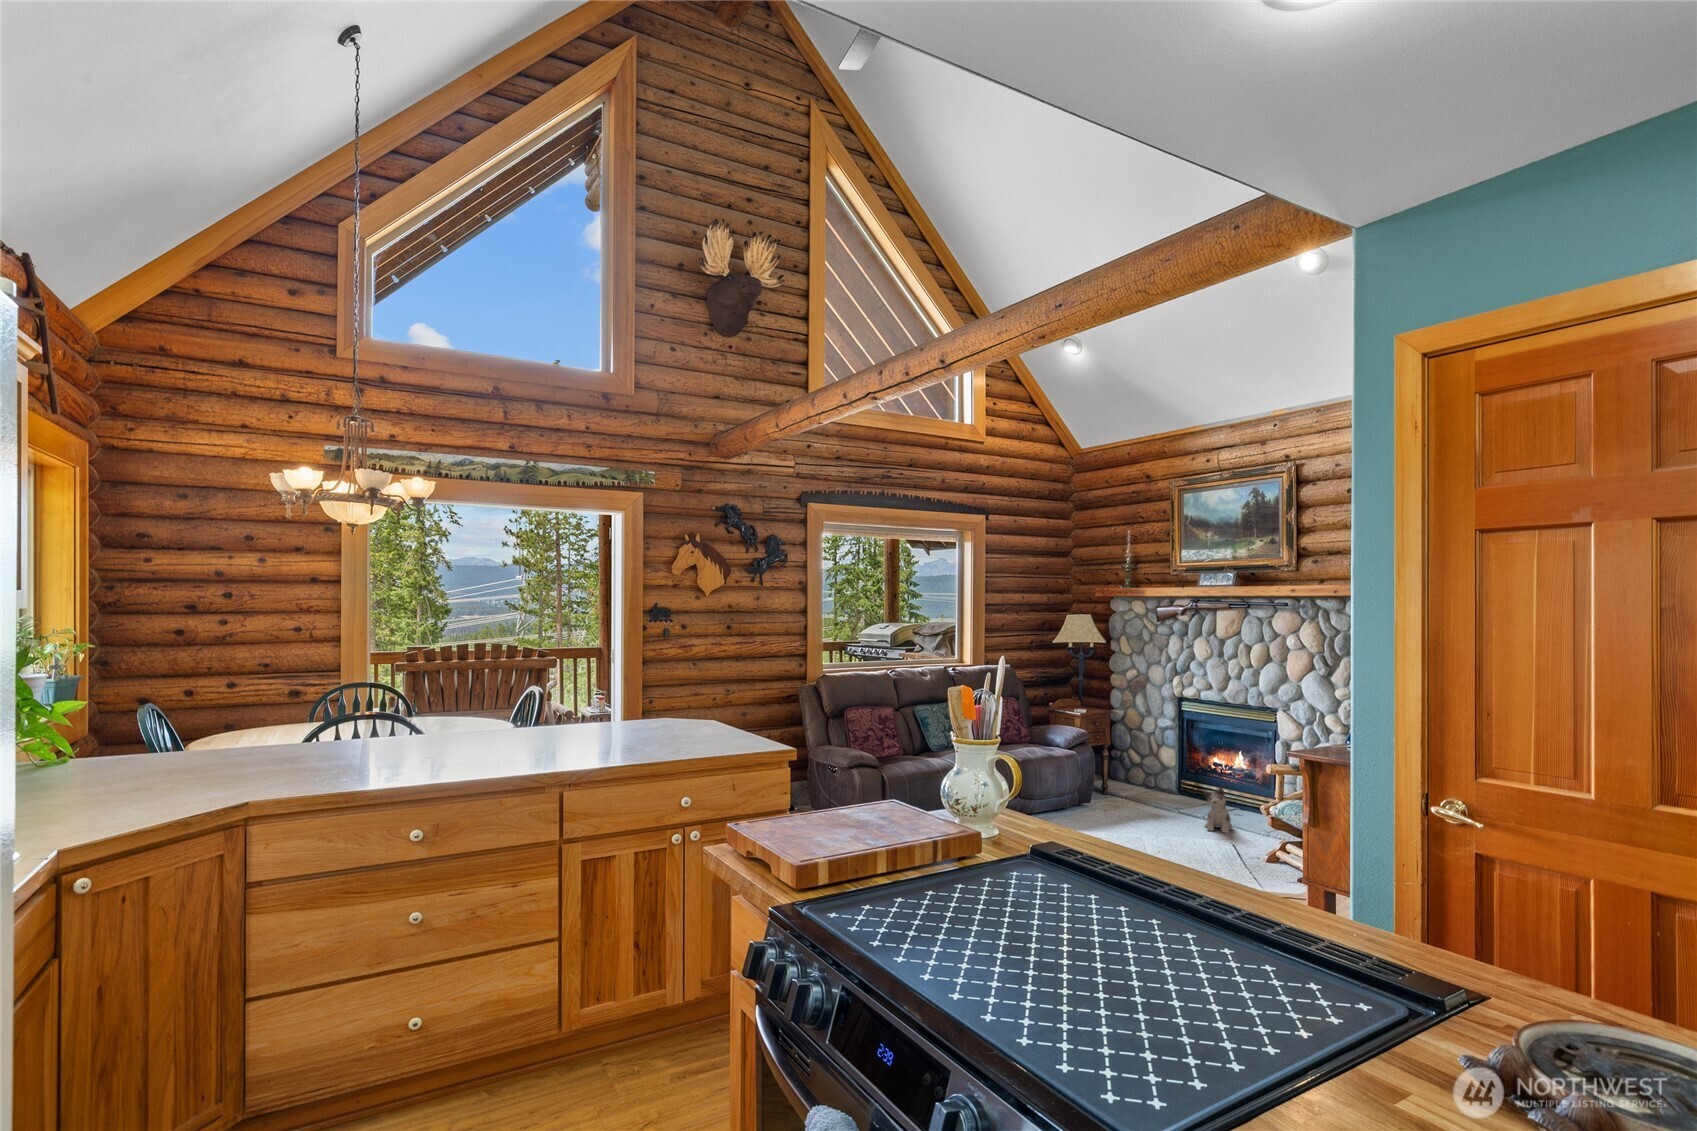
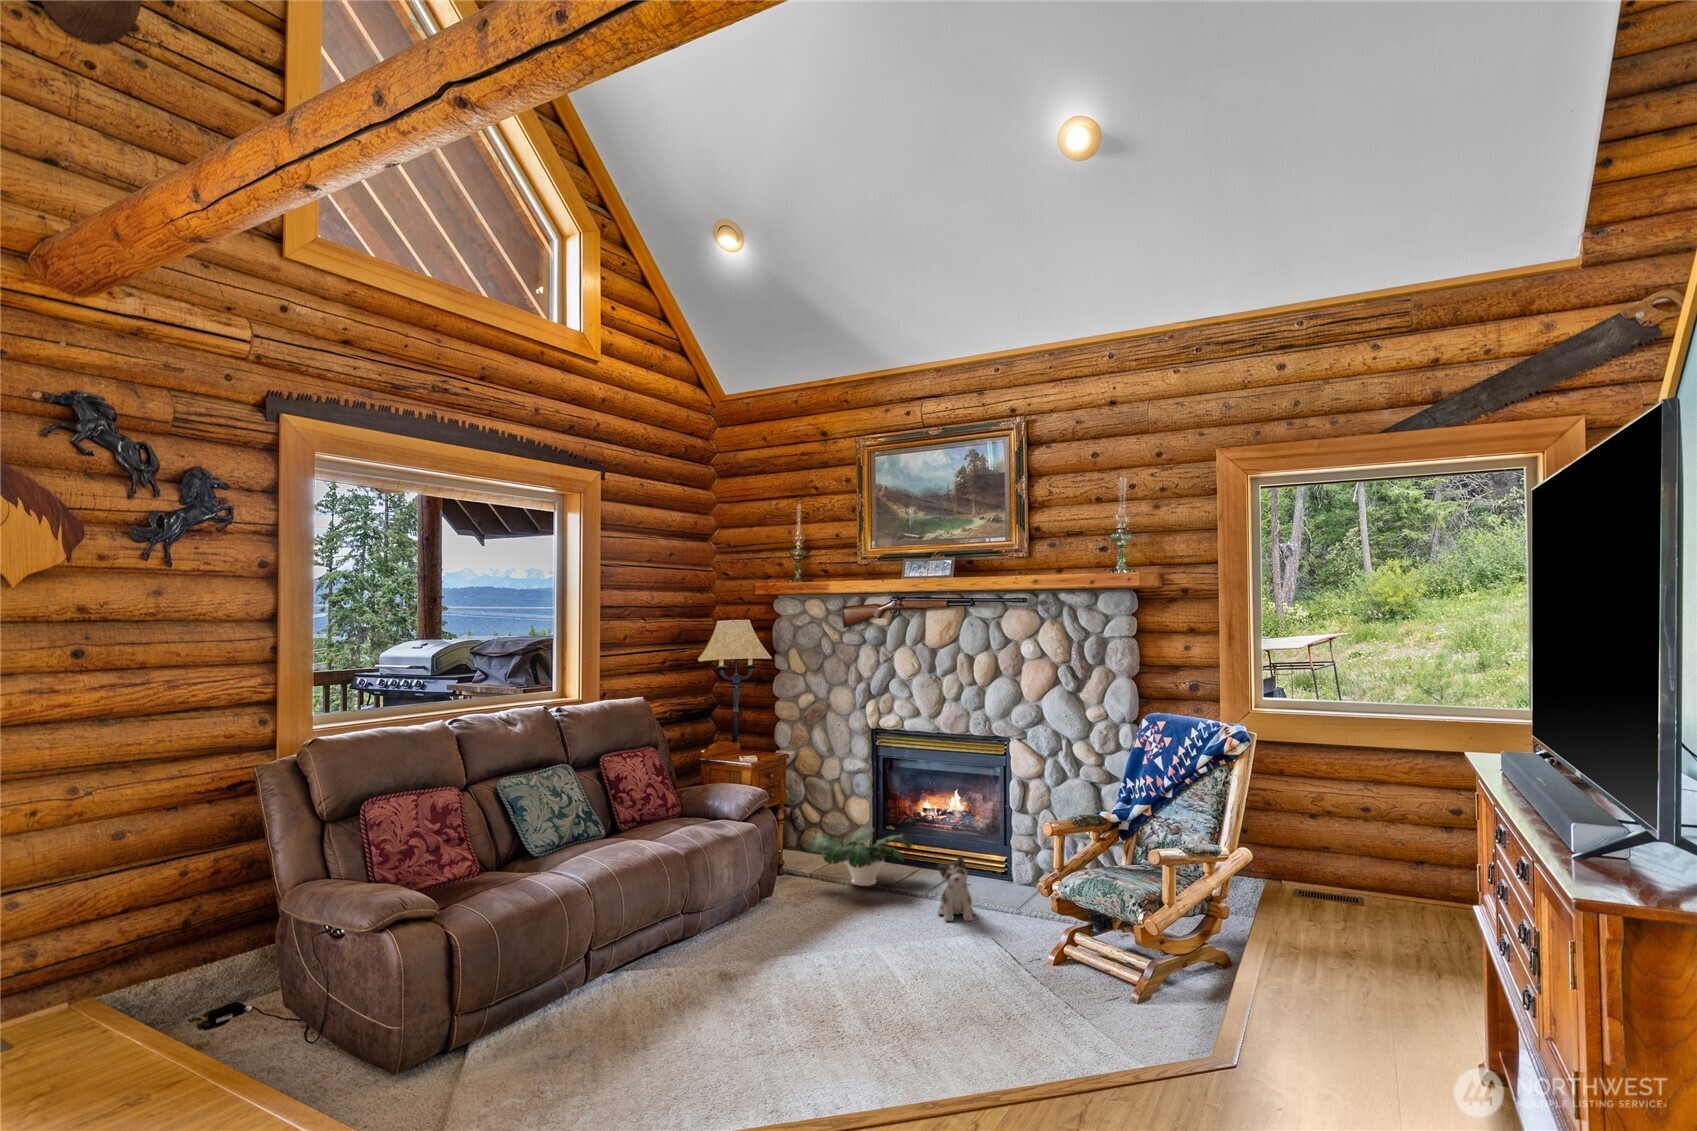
potted plant: none [1121,765,1205,805] -> present [805,828,913,886]

